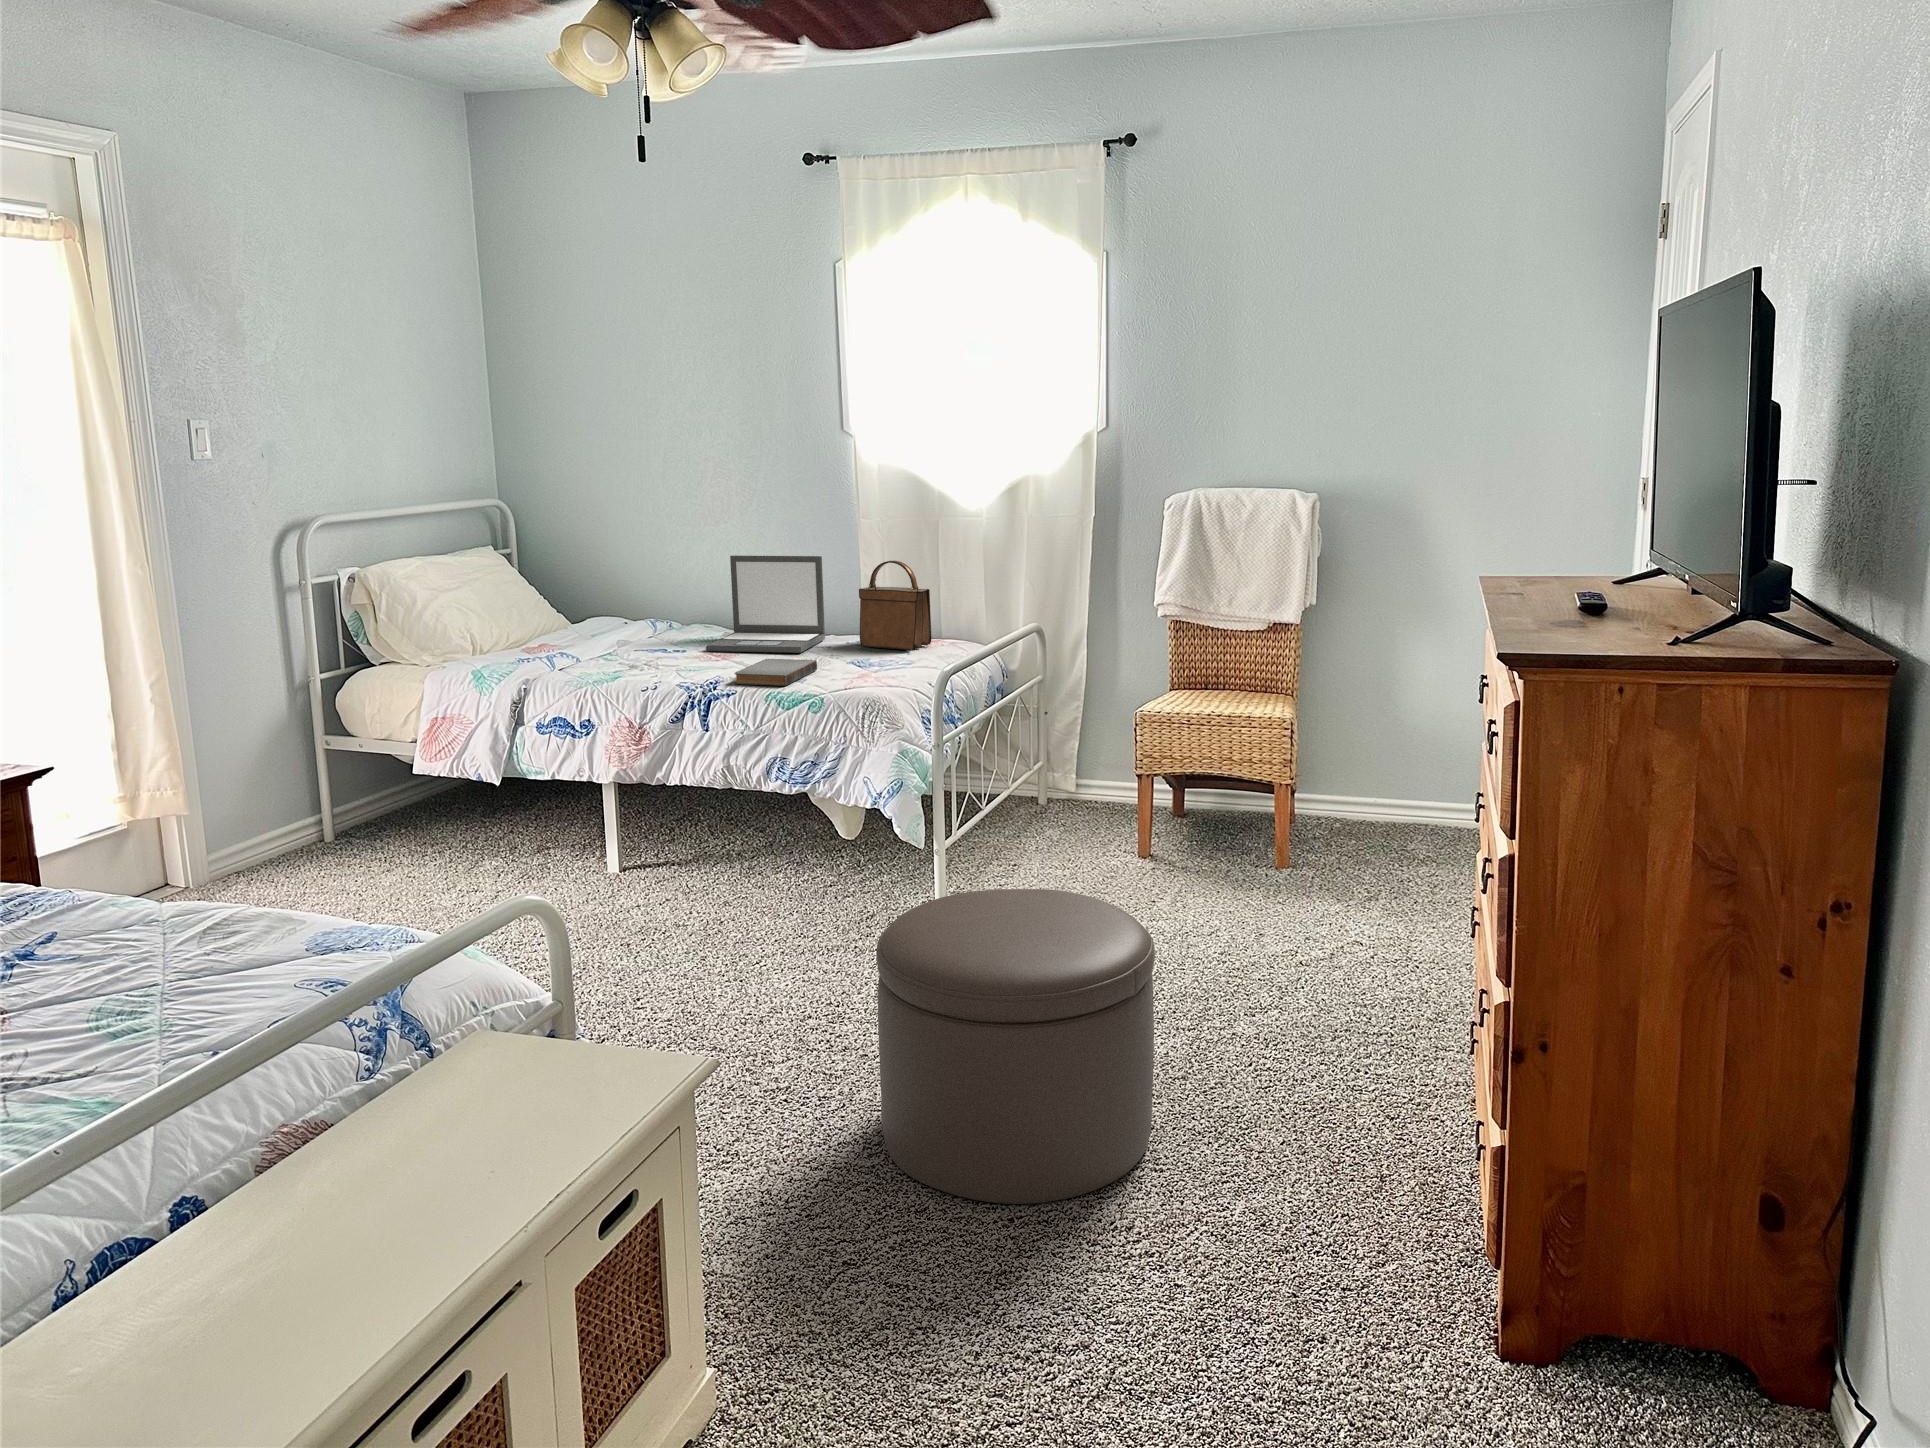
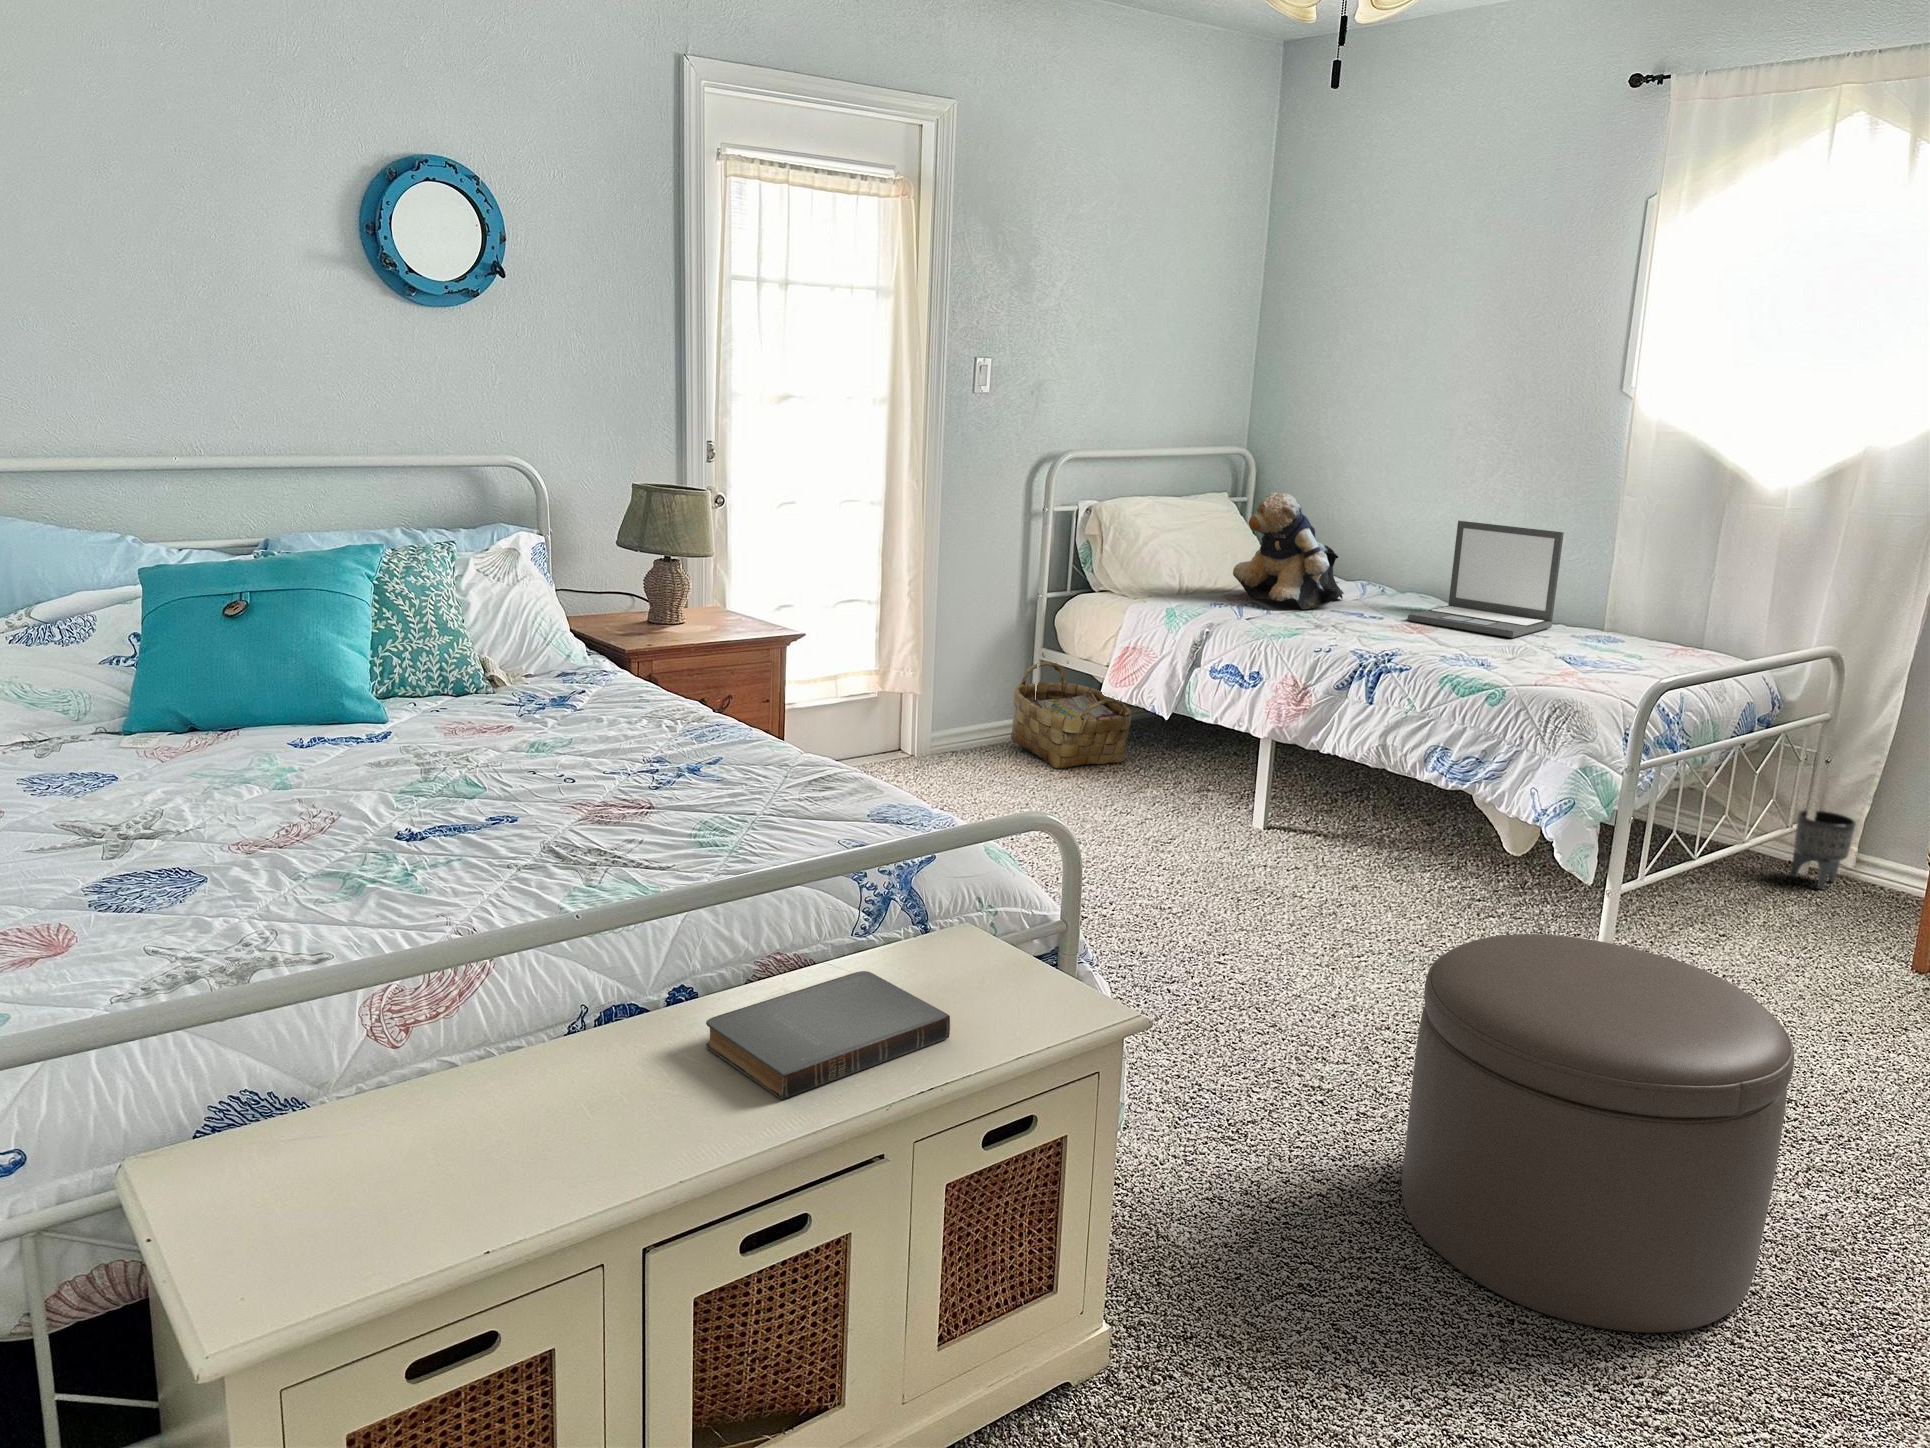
teddy bear: none [530,547,642,655] -> present [1233,492,1344,609]
handbag: present [859,561,931,650] -> none [1590,546,1690,655]
book: present [735,659,817,686] -> present [706,971,950,1099]
woven basket: none [309,749,449,859] -> present [1011,661,1131,769]
planter: none [1034,752,1074,813] -> present [1791,810,1856,889]

